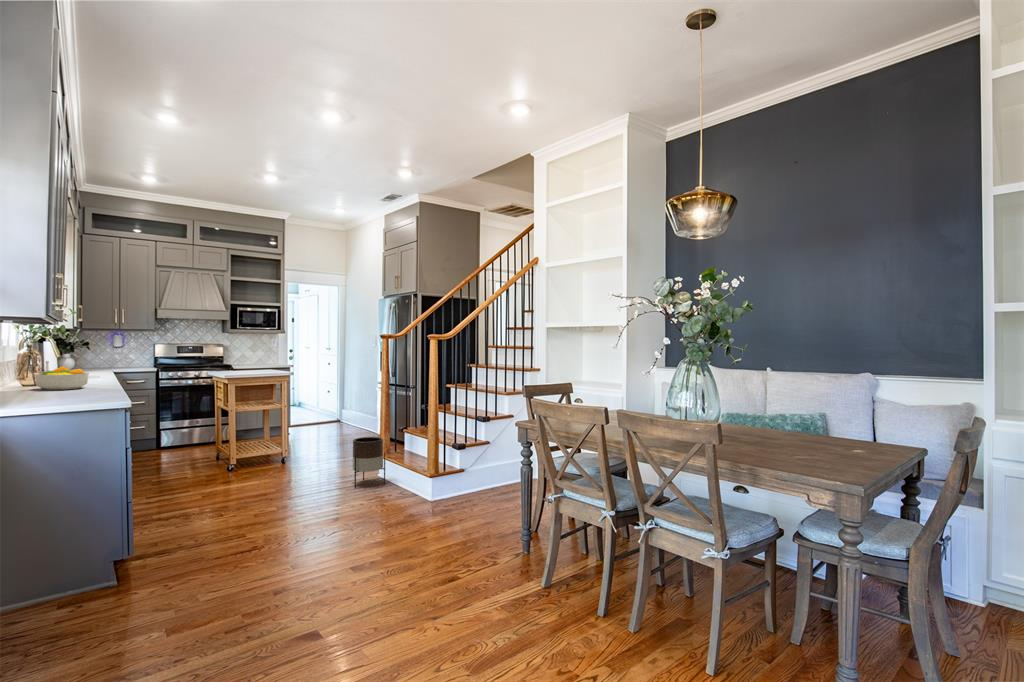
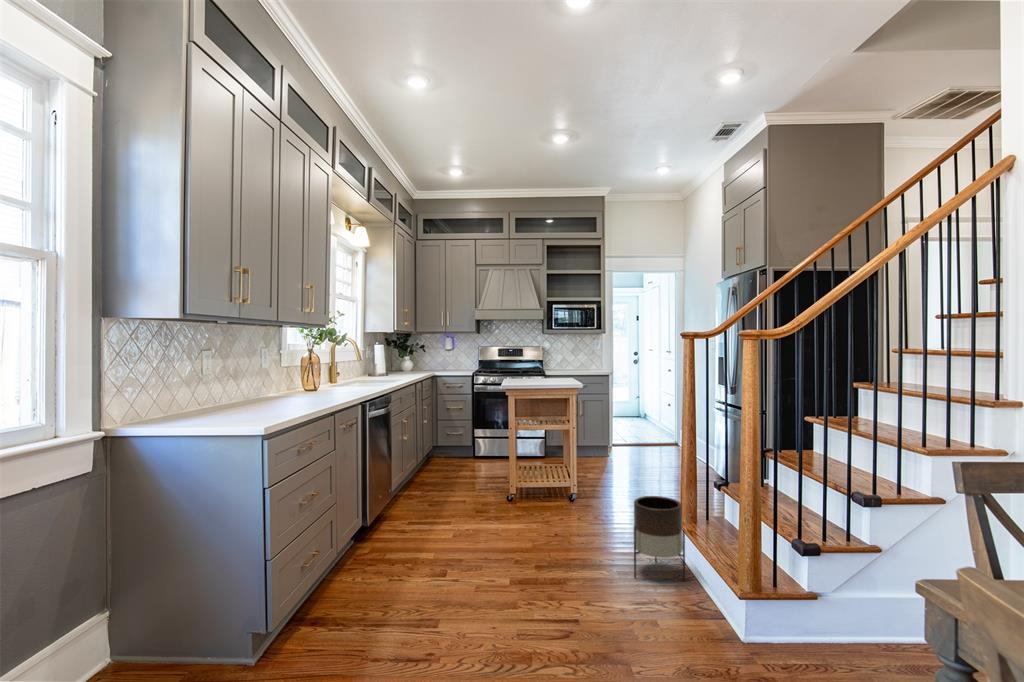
fruit bowl: present [35,366,89,390] -> none [275,377,323,405]

